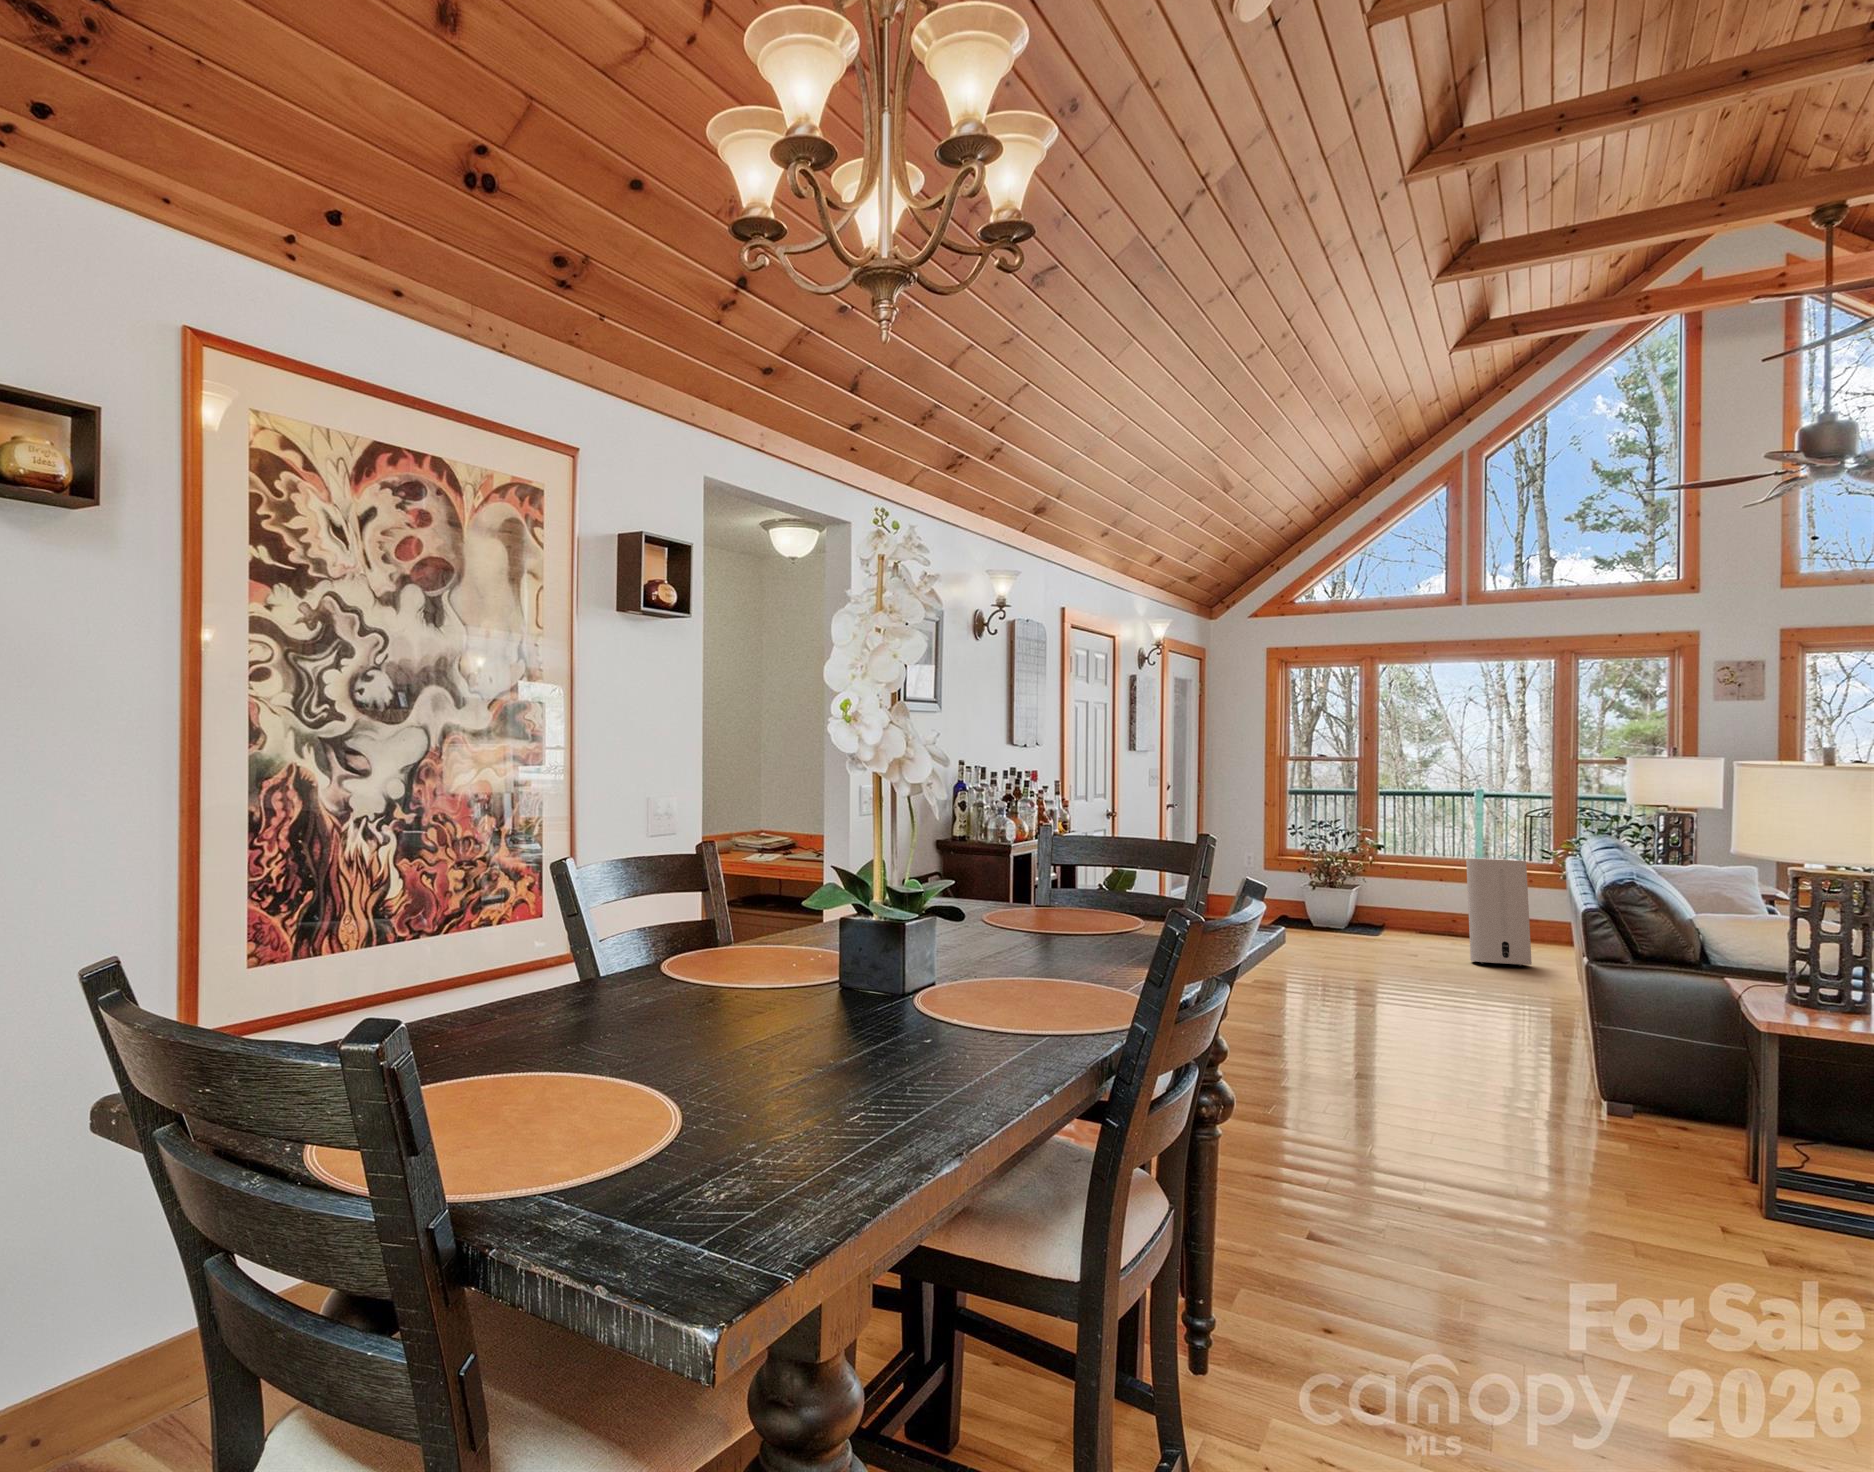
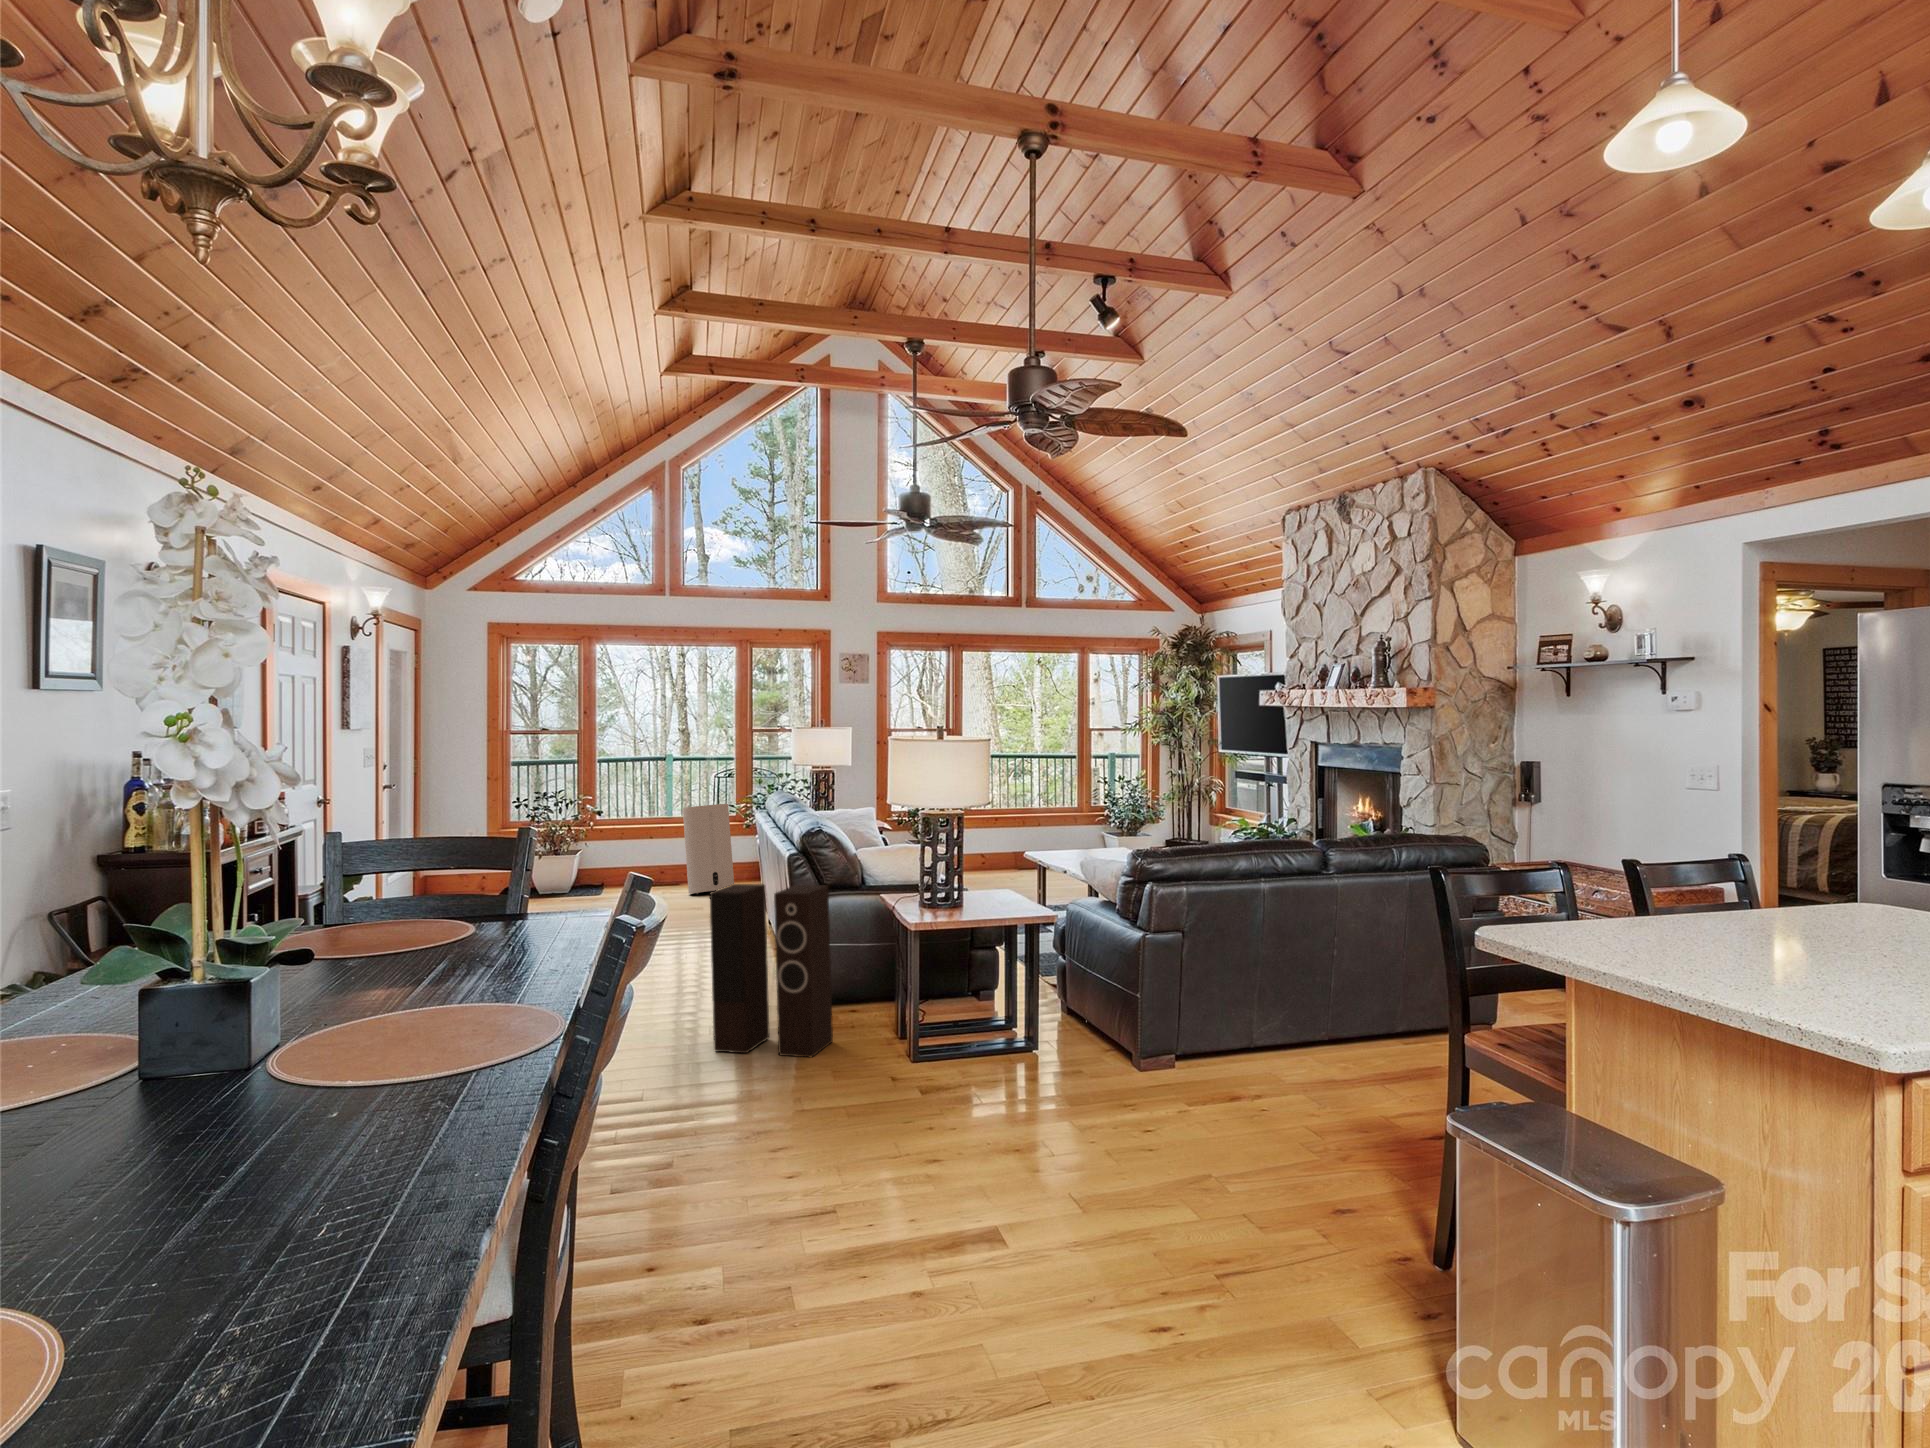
speaker: none [1443,979,1616,1237] -> present [710,884,833,1057]

